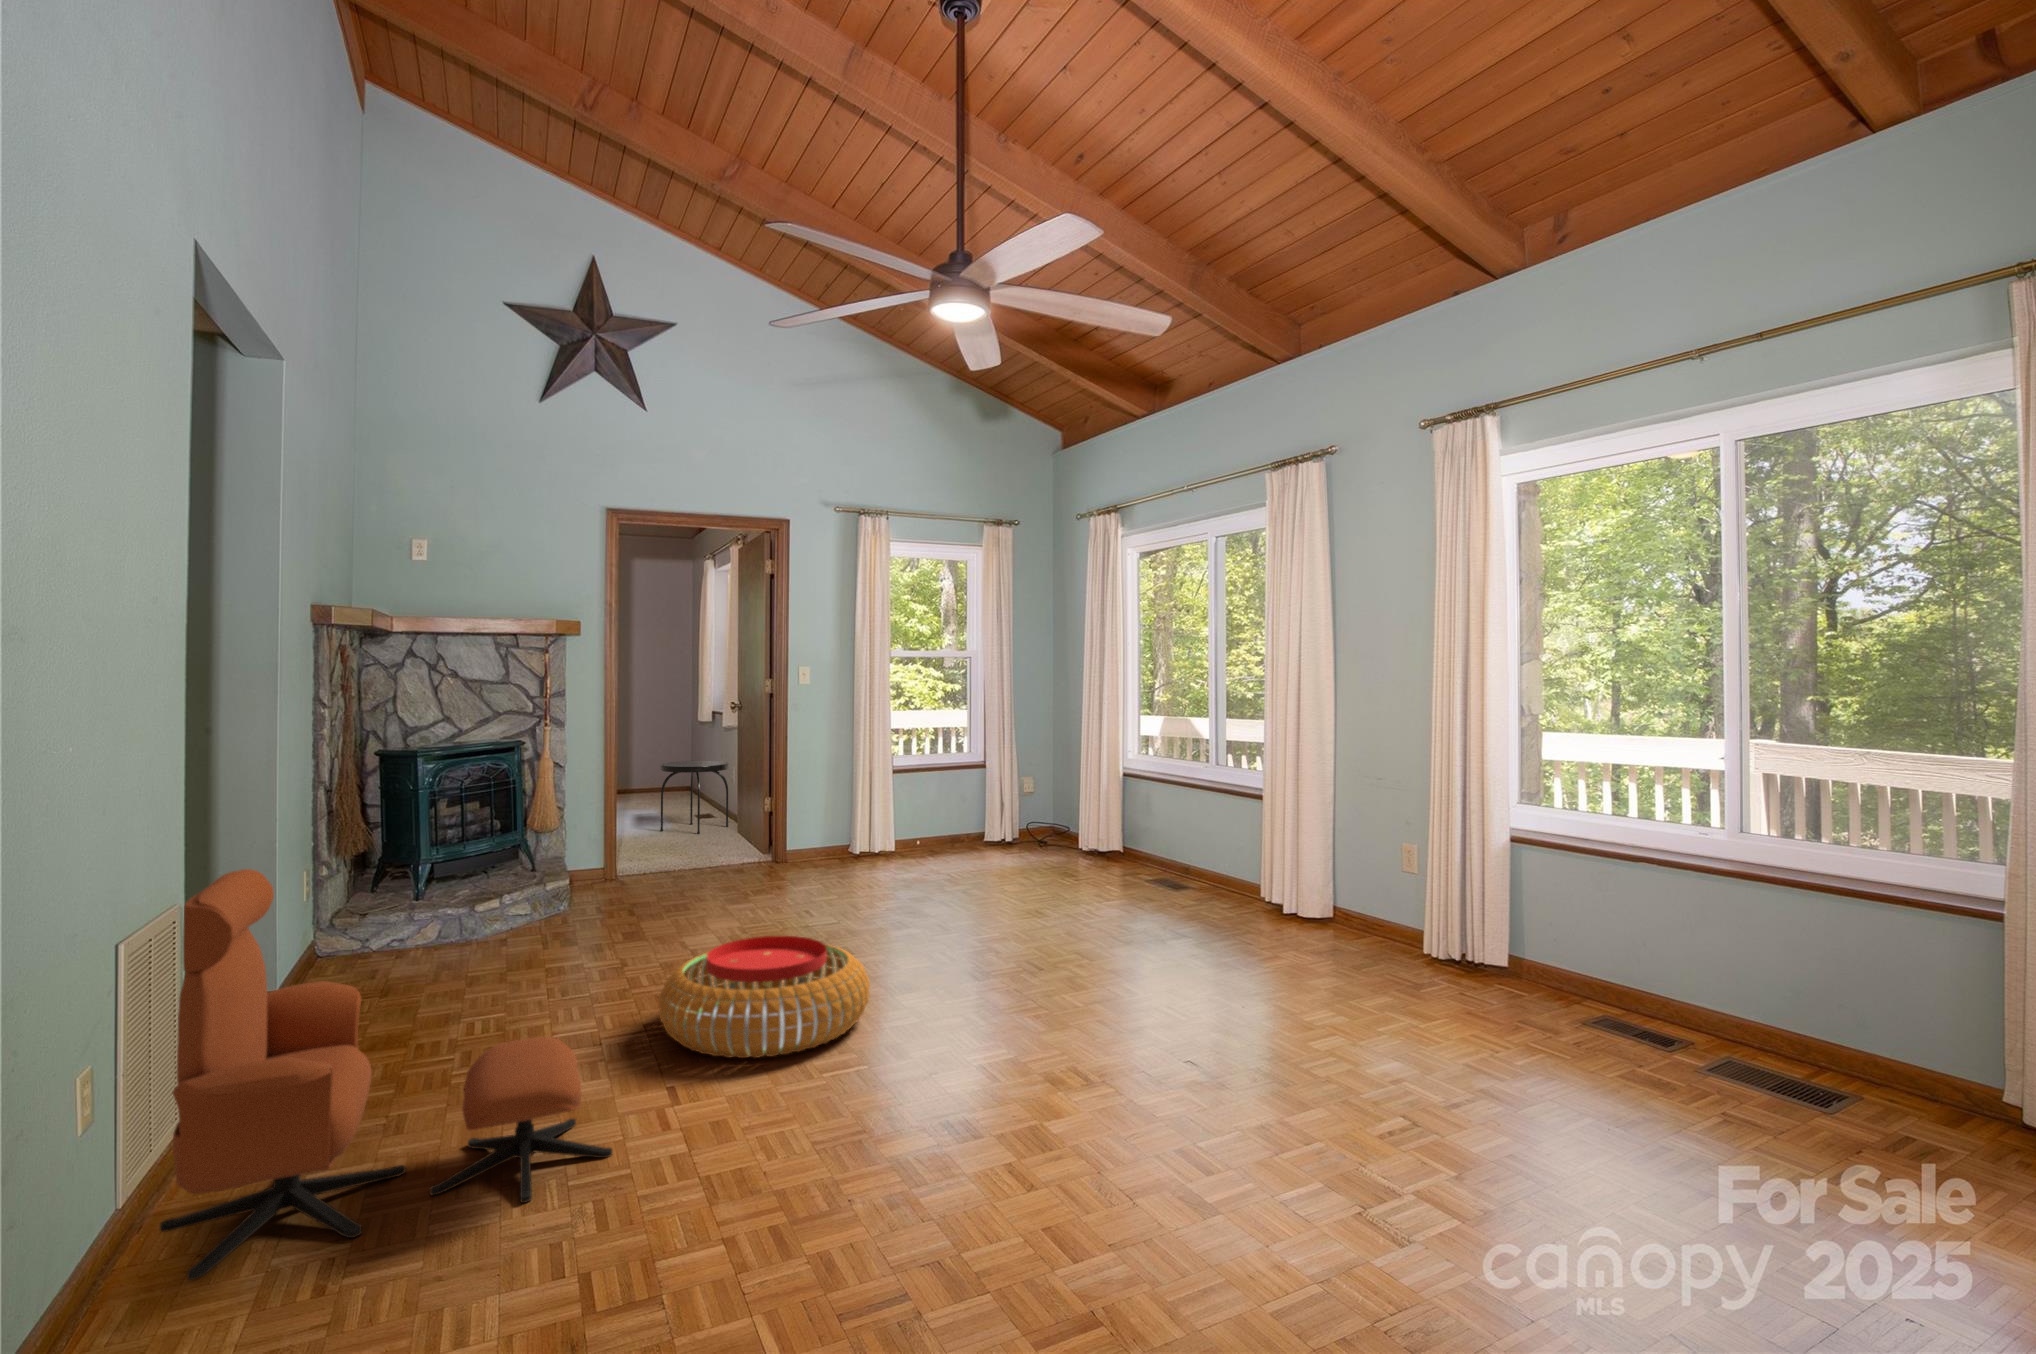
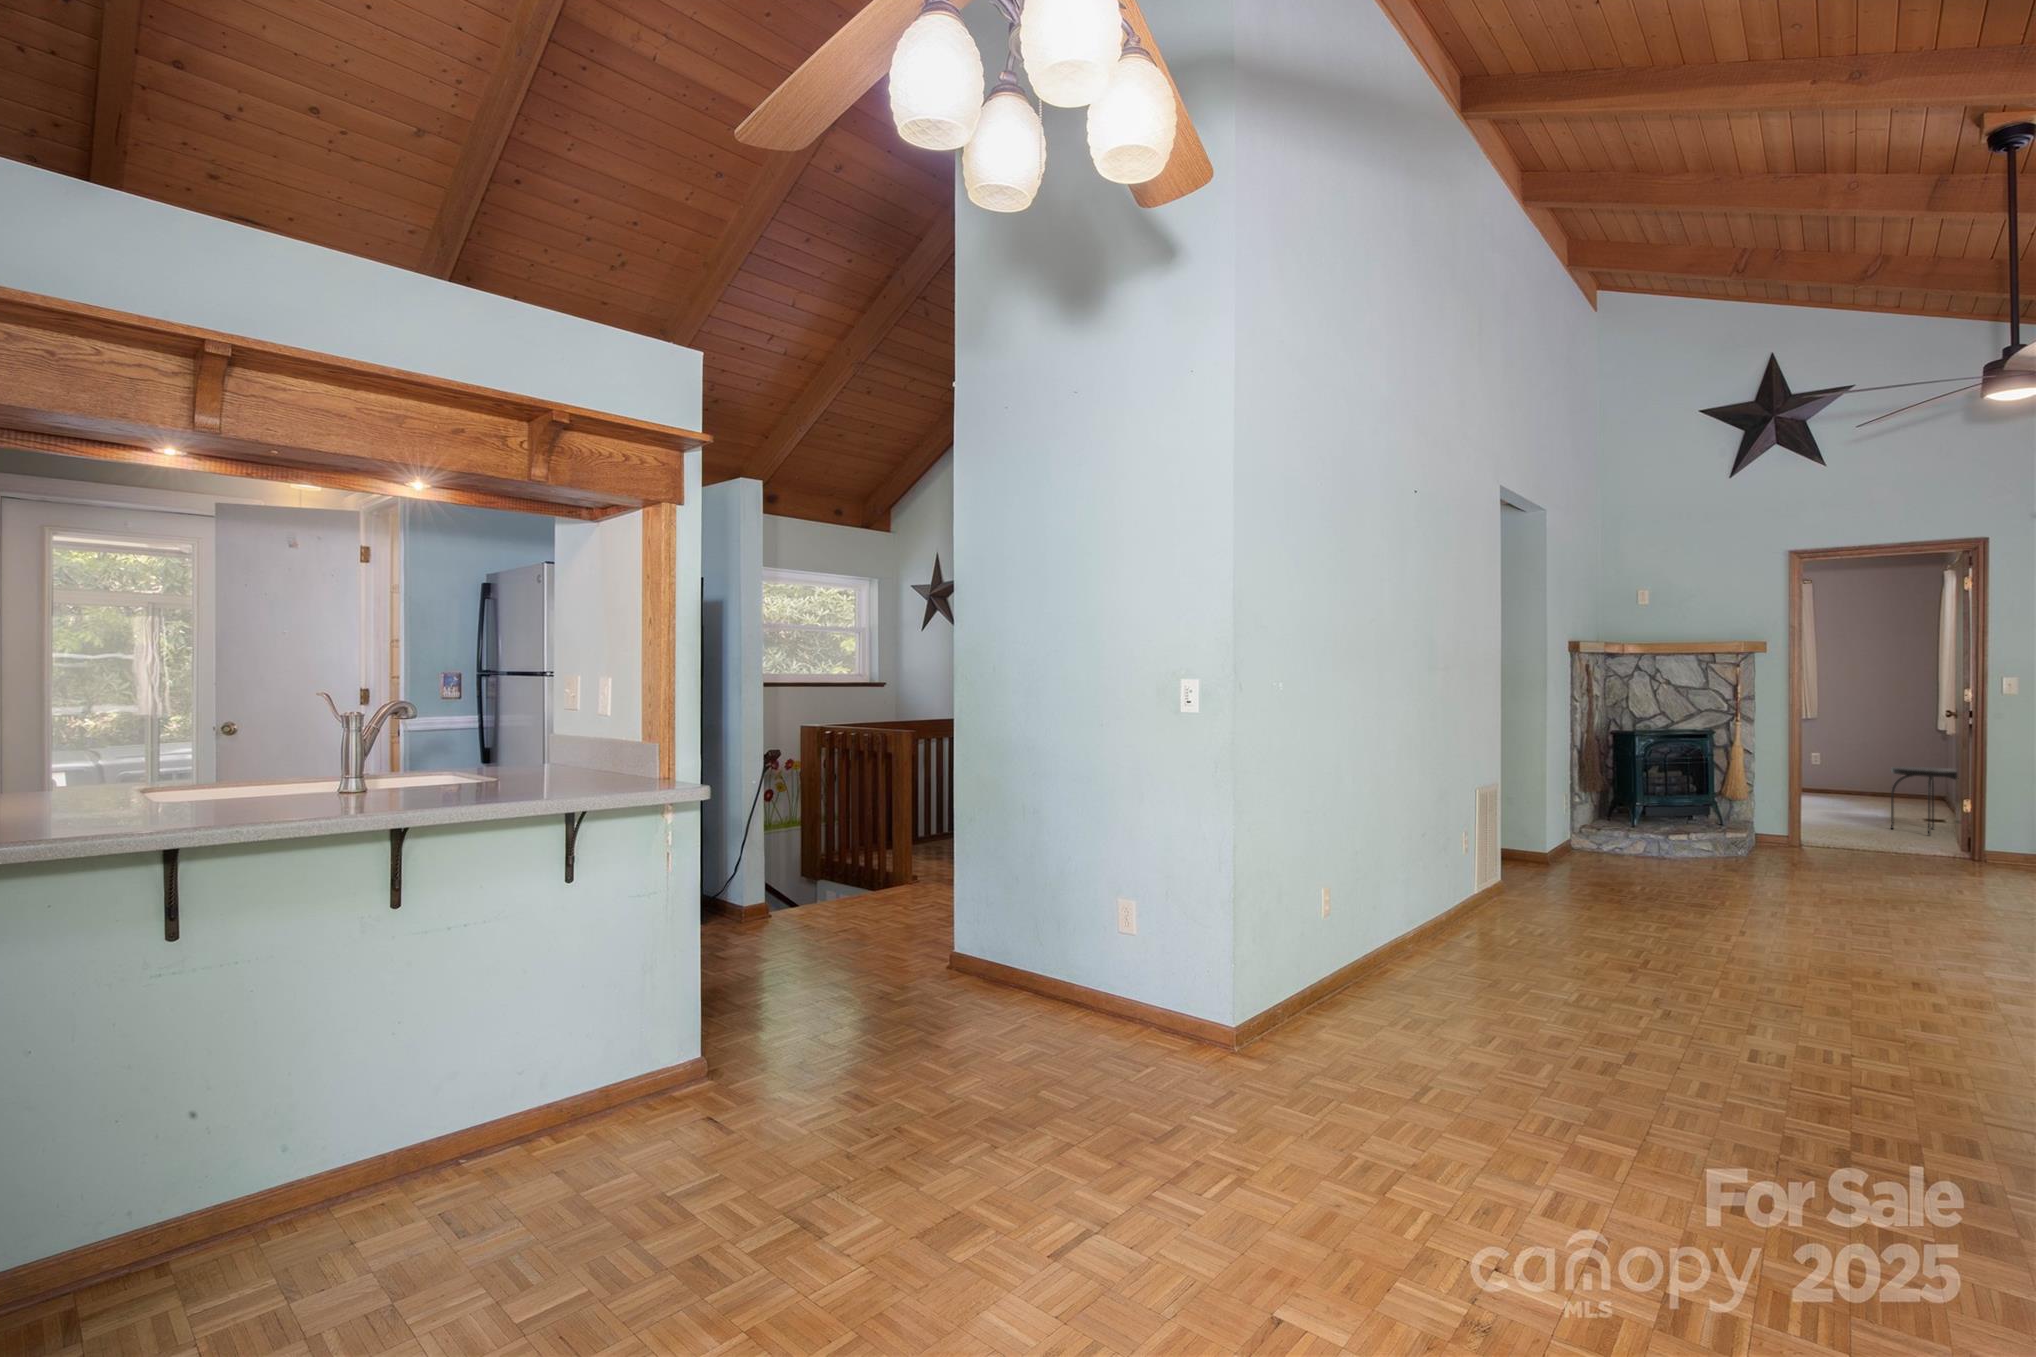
lounge chair: present [160,869,612,1280] -> none [1484,765,1667,928]
pouf: present [659,936,870,1058] -> none [1734,863,1904,932]

